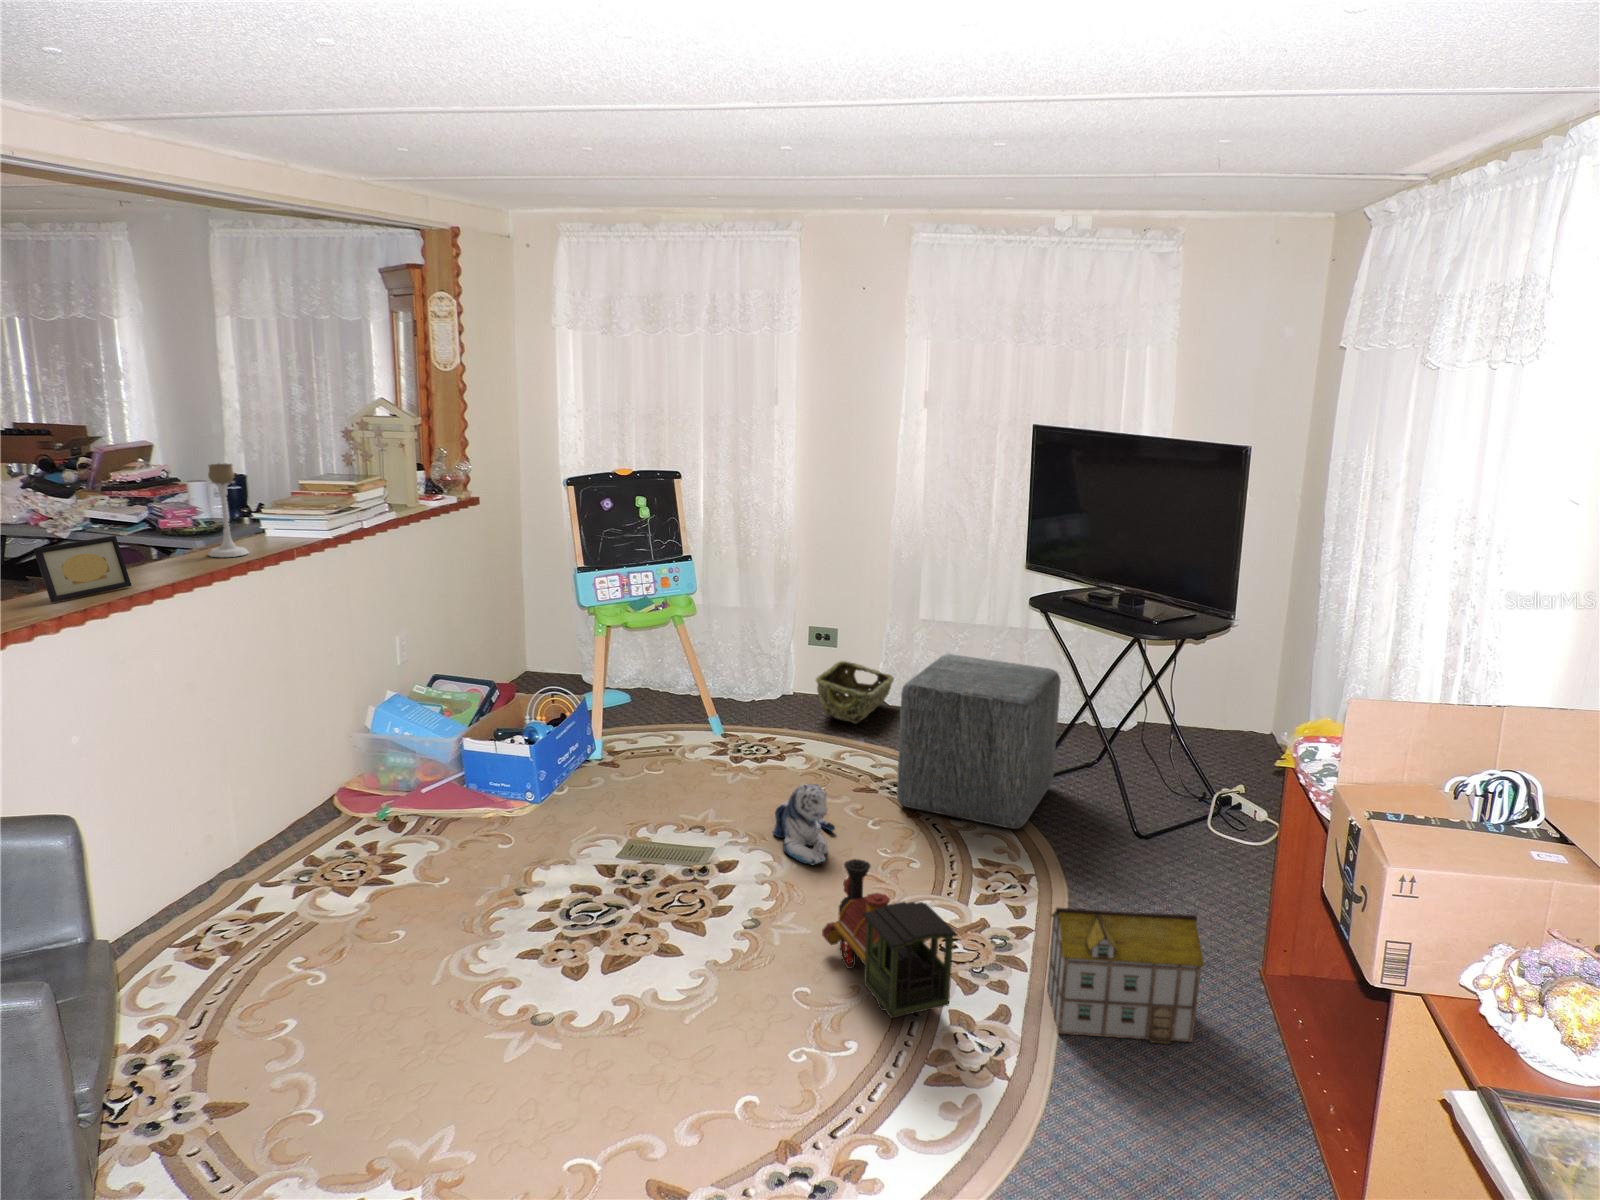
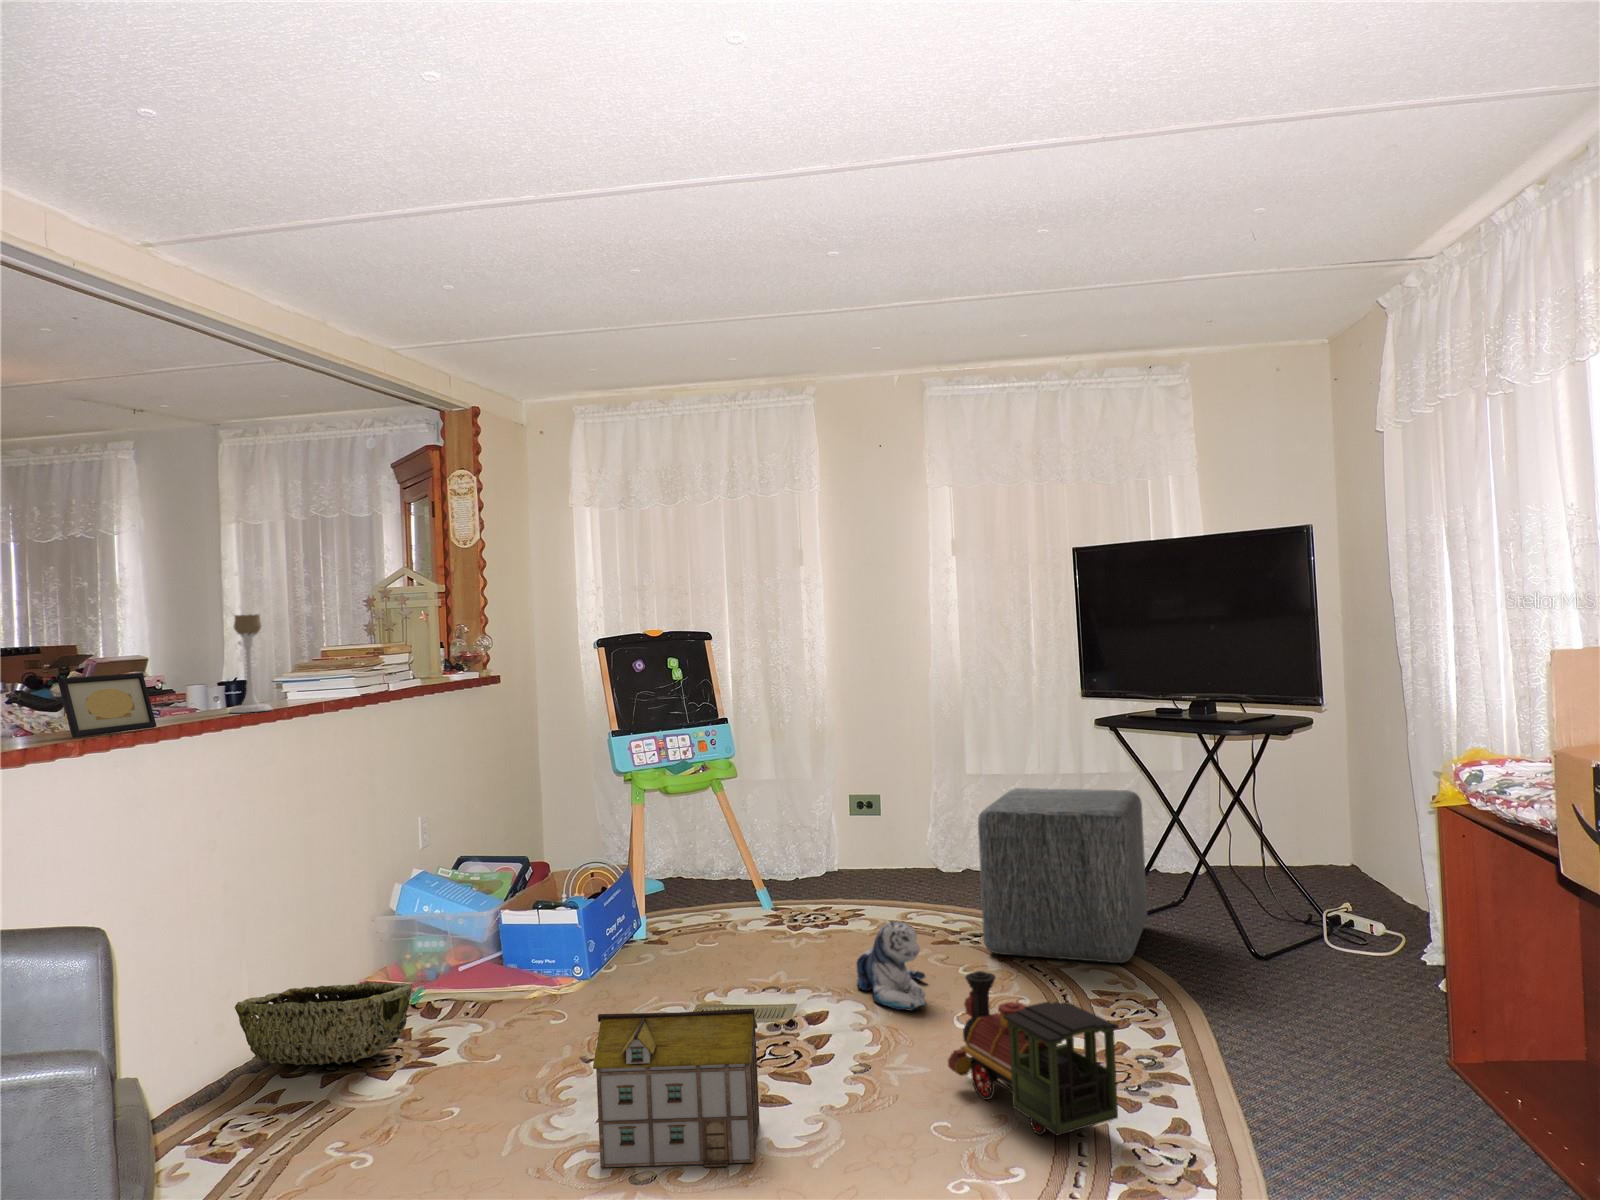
woven basket: present [816,661,894,723] -> present [235,982,412,1065]
toy house: present [1047,908,1204,1044] -> present [593,1008,760,1168]

